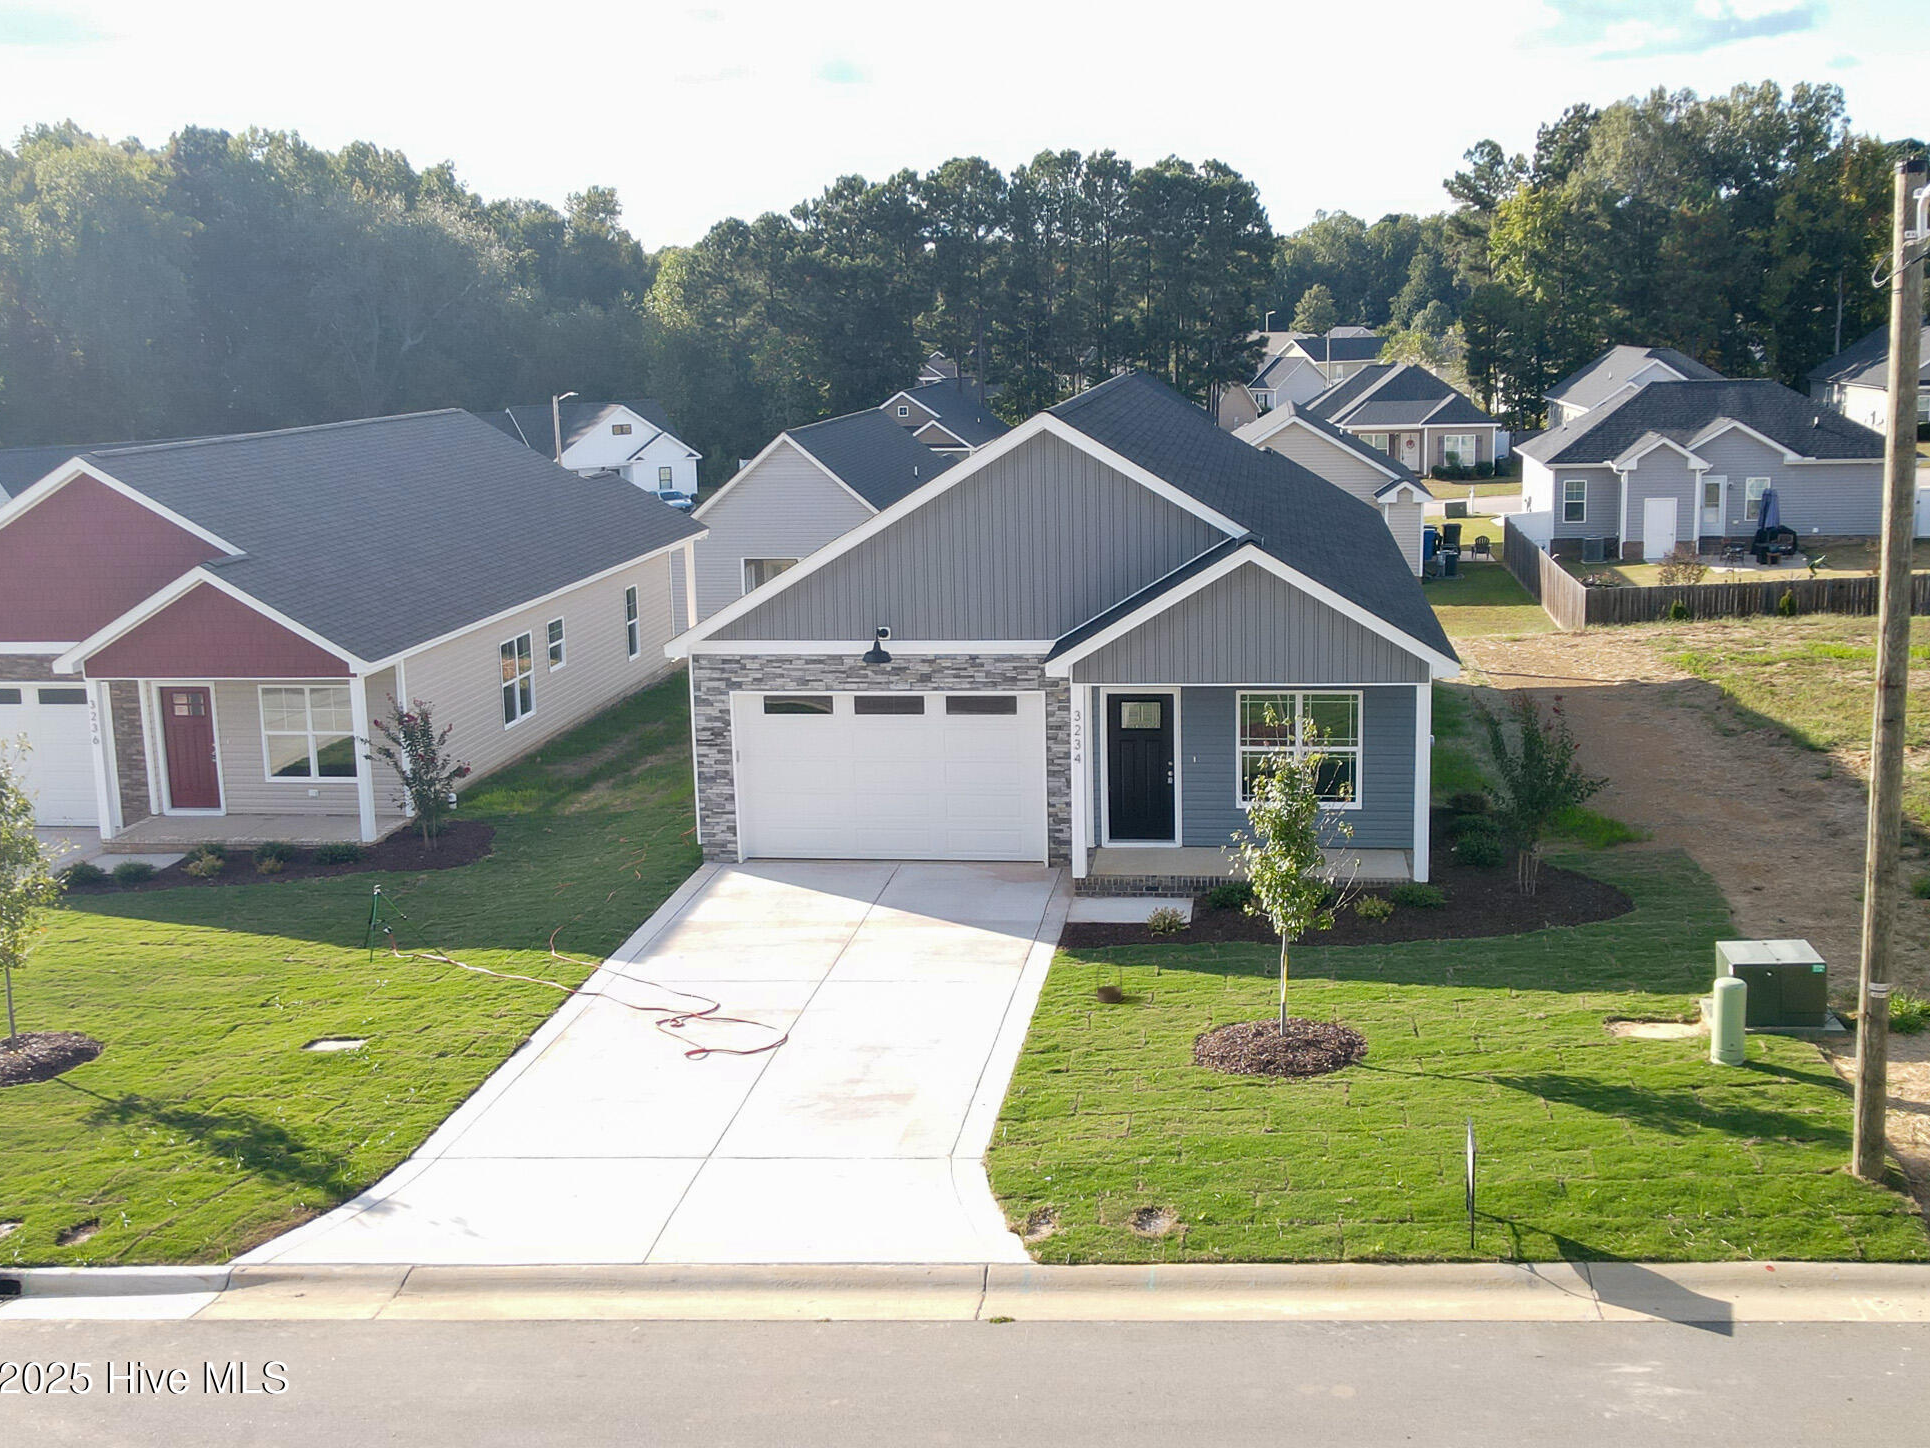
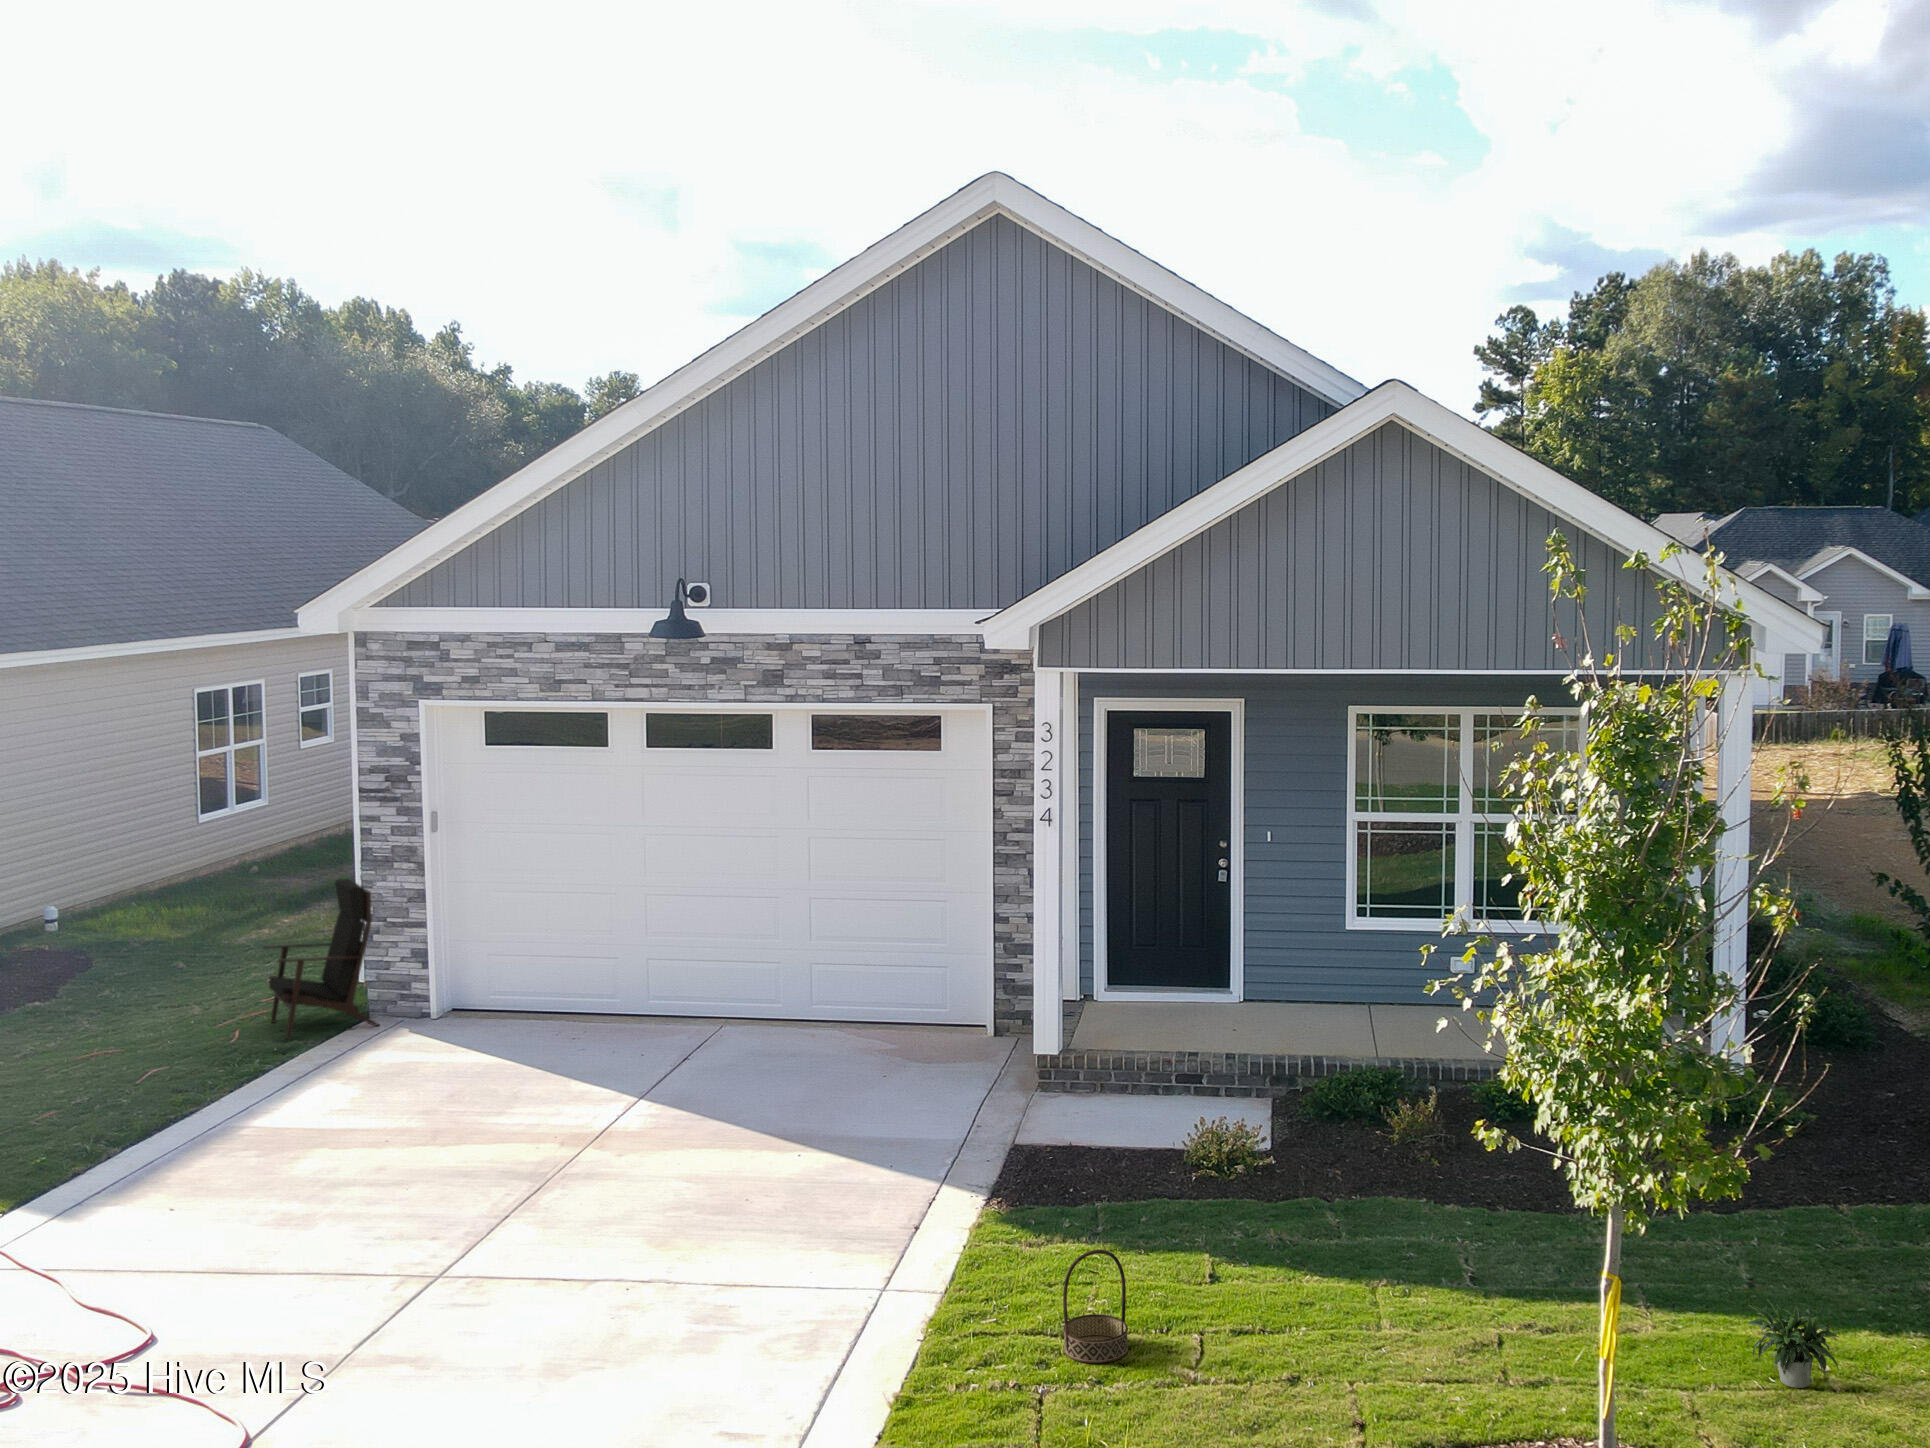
lounge chair: none [649,788,717,876] -> present [263,879,378,1039]
potted plant: none [1360,972,1398,1005] -> present [1730,1299,1839,1388]

